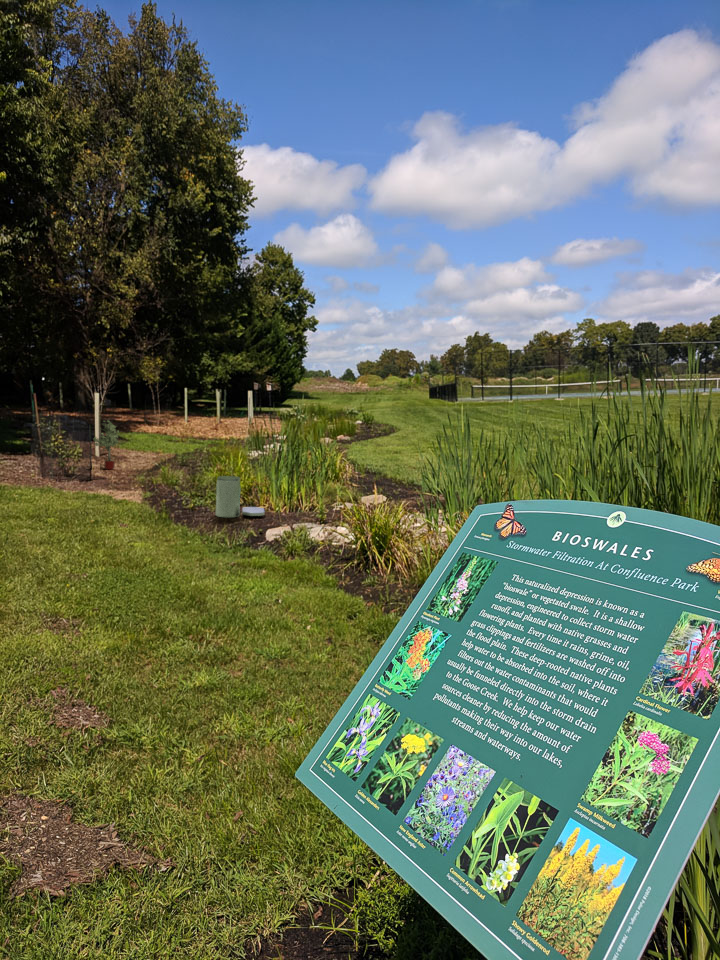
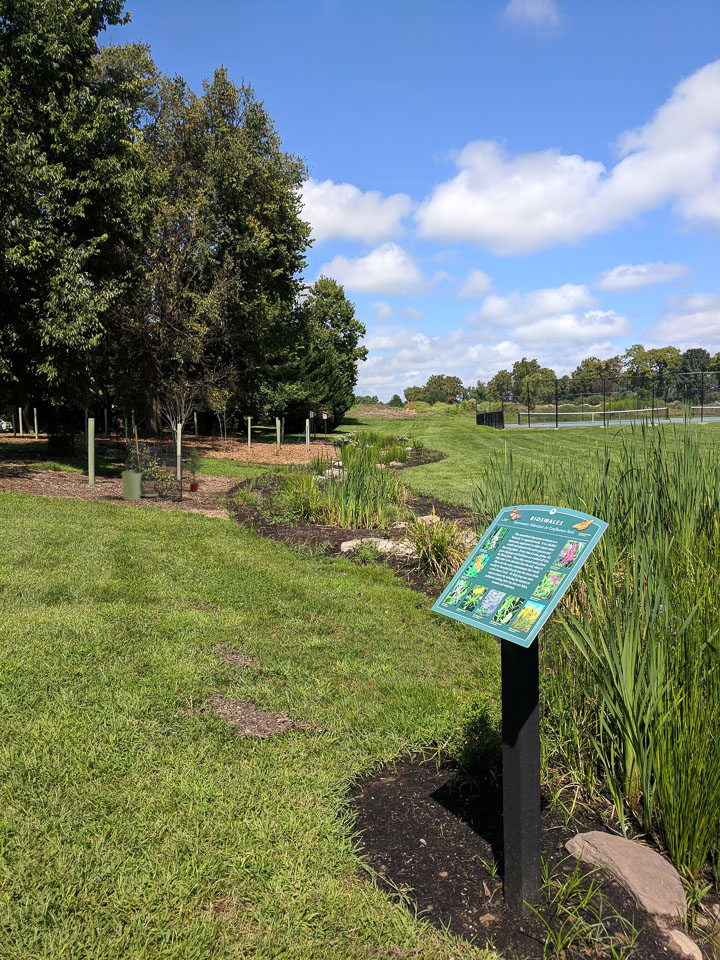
trash can: present [216,476,265,518] -> present [122,471,158,500]

